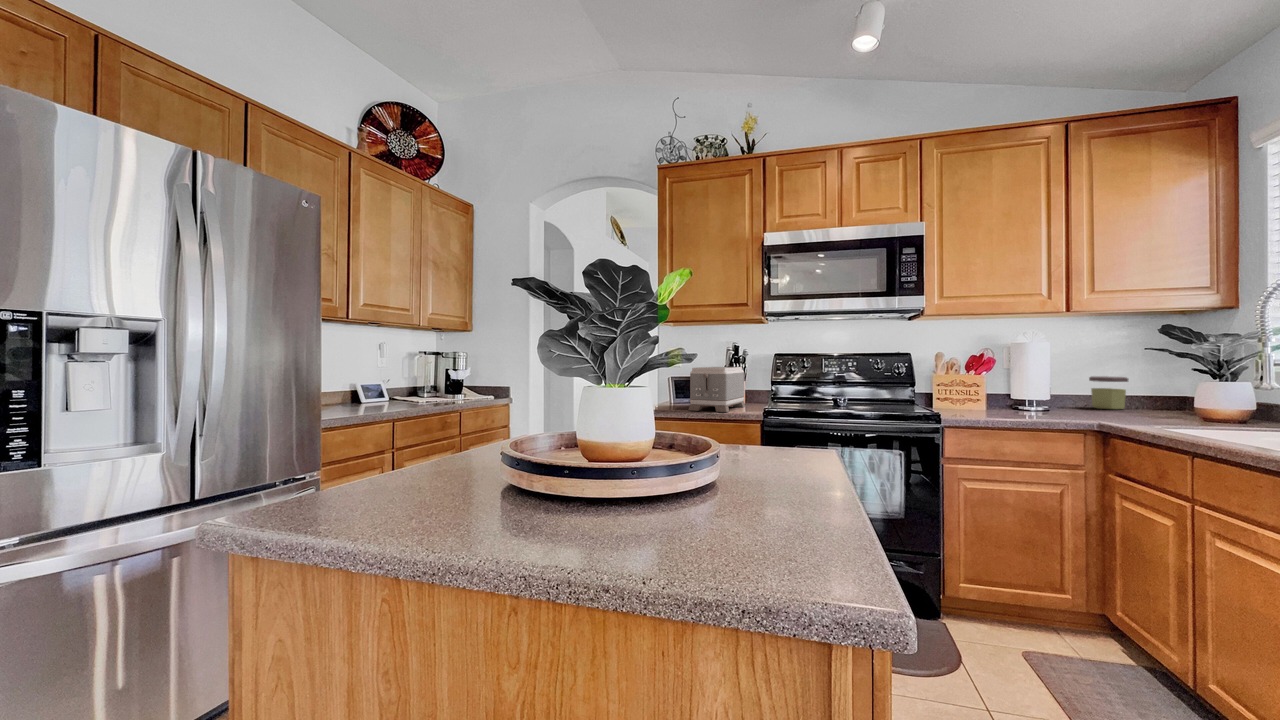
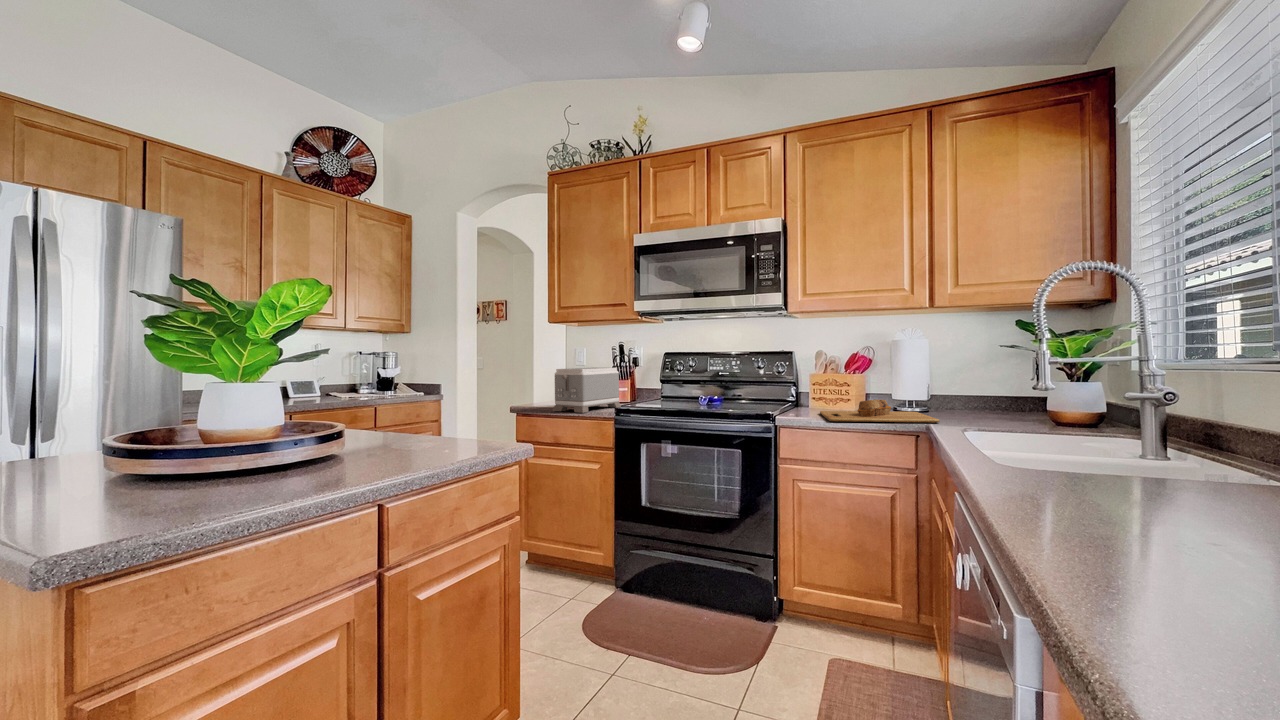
jar: present [1089,376,1128,409] -> none [974,375,1010,411]
cutting board: none [962,398,1098,420] -> present [820,399,940,423]

